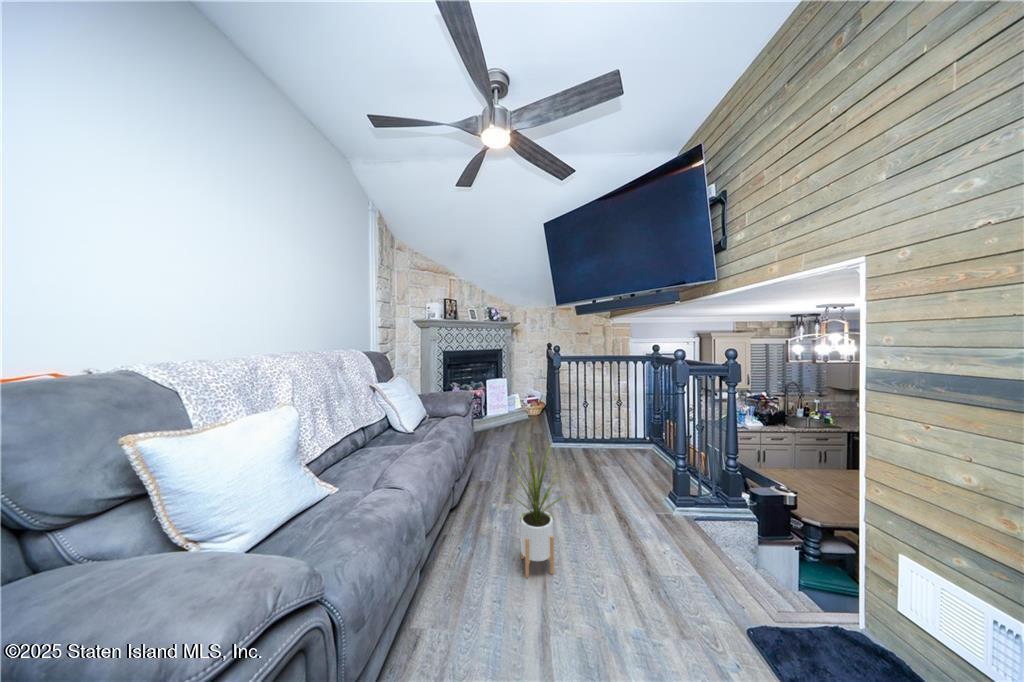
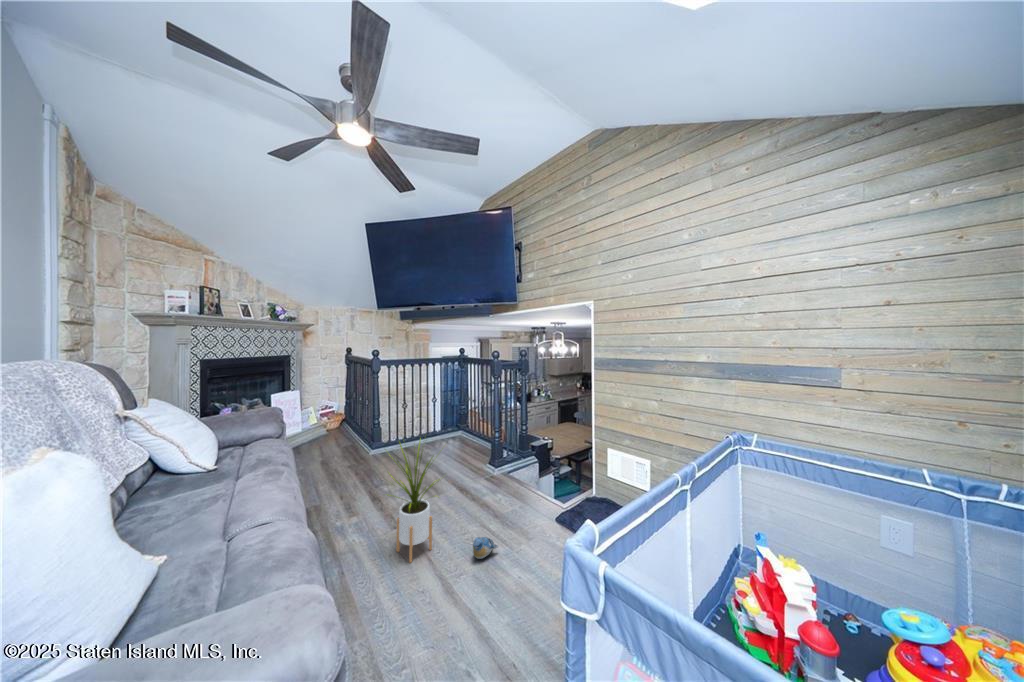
plush toy: none [588,589,629,621] -> present [473,537,499,559]

